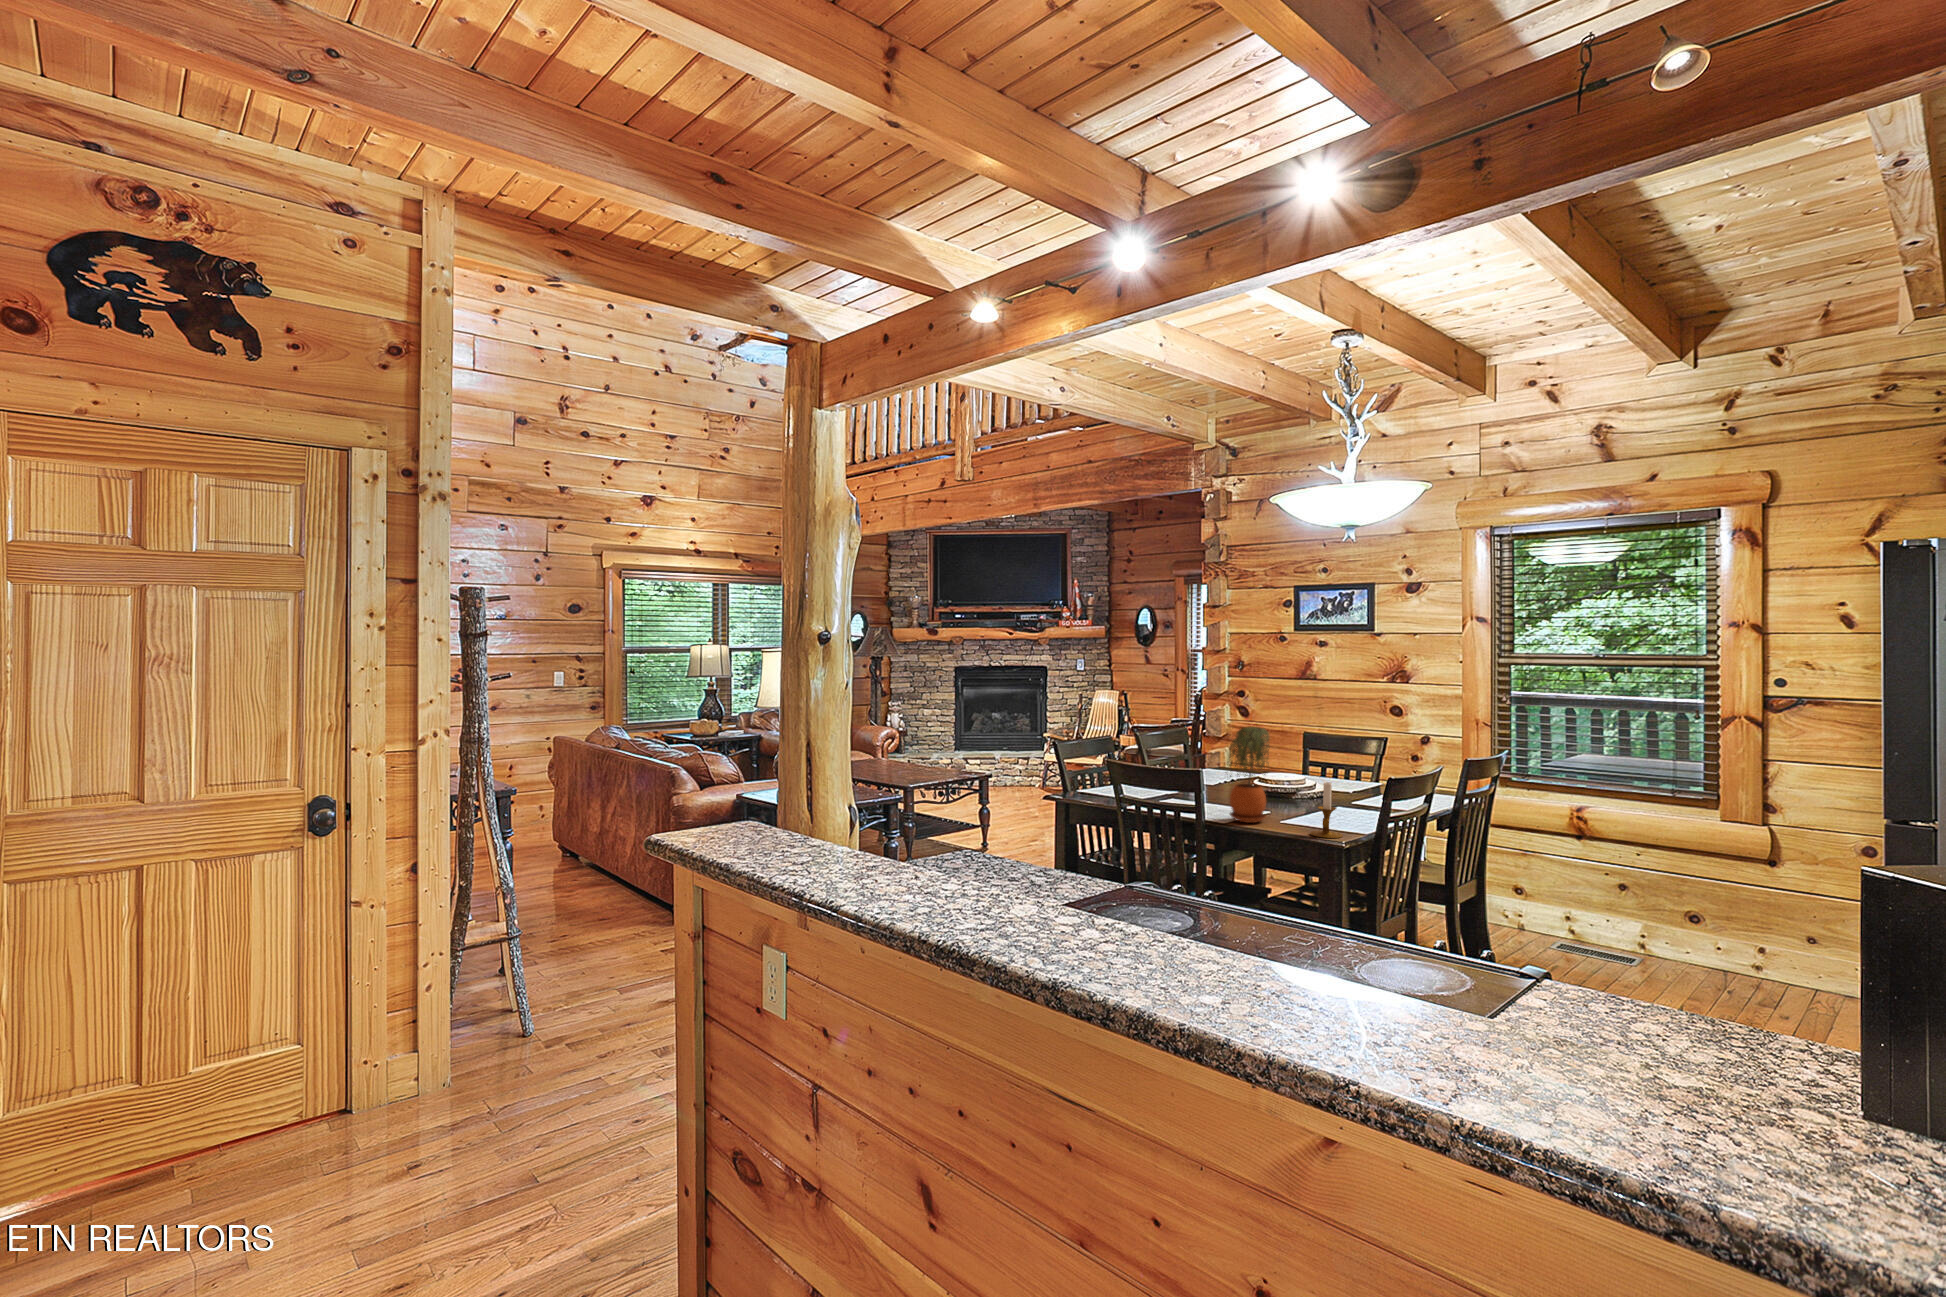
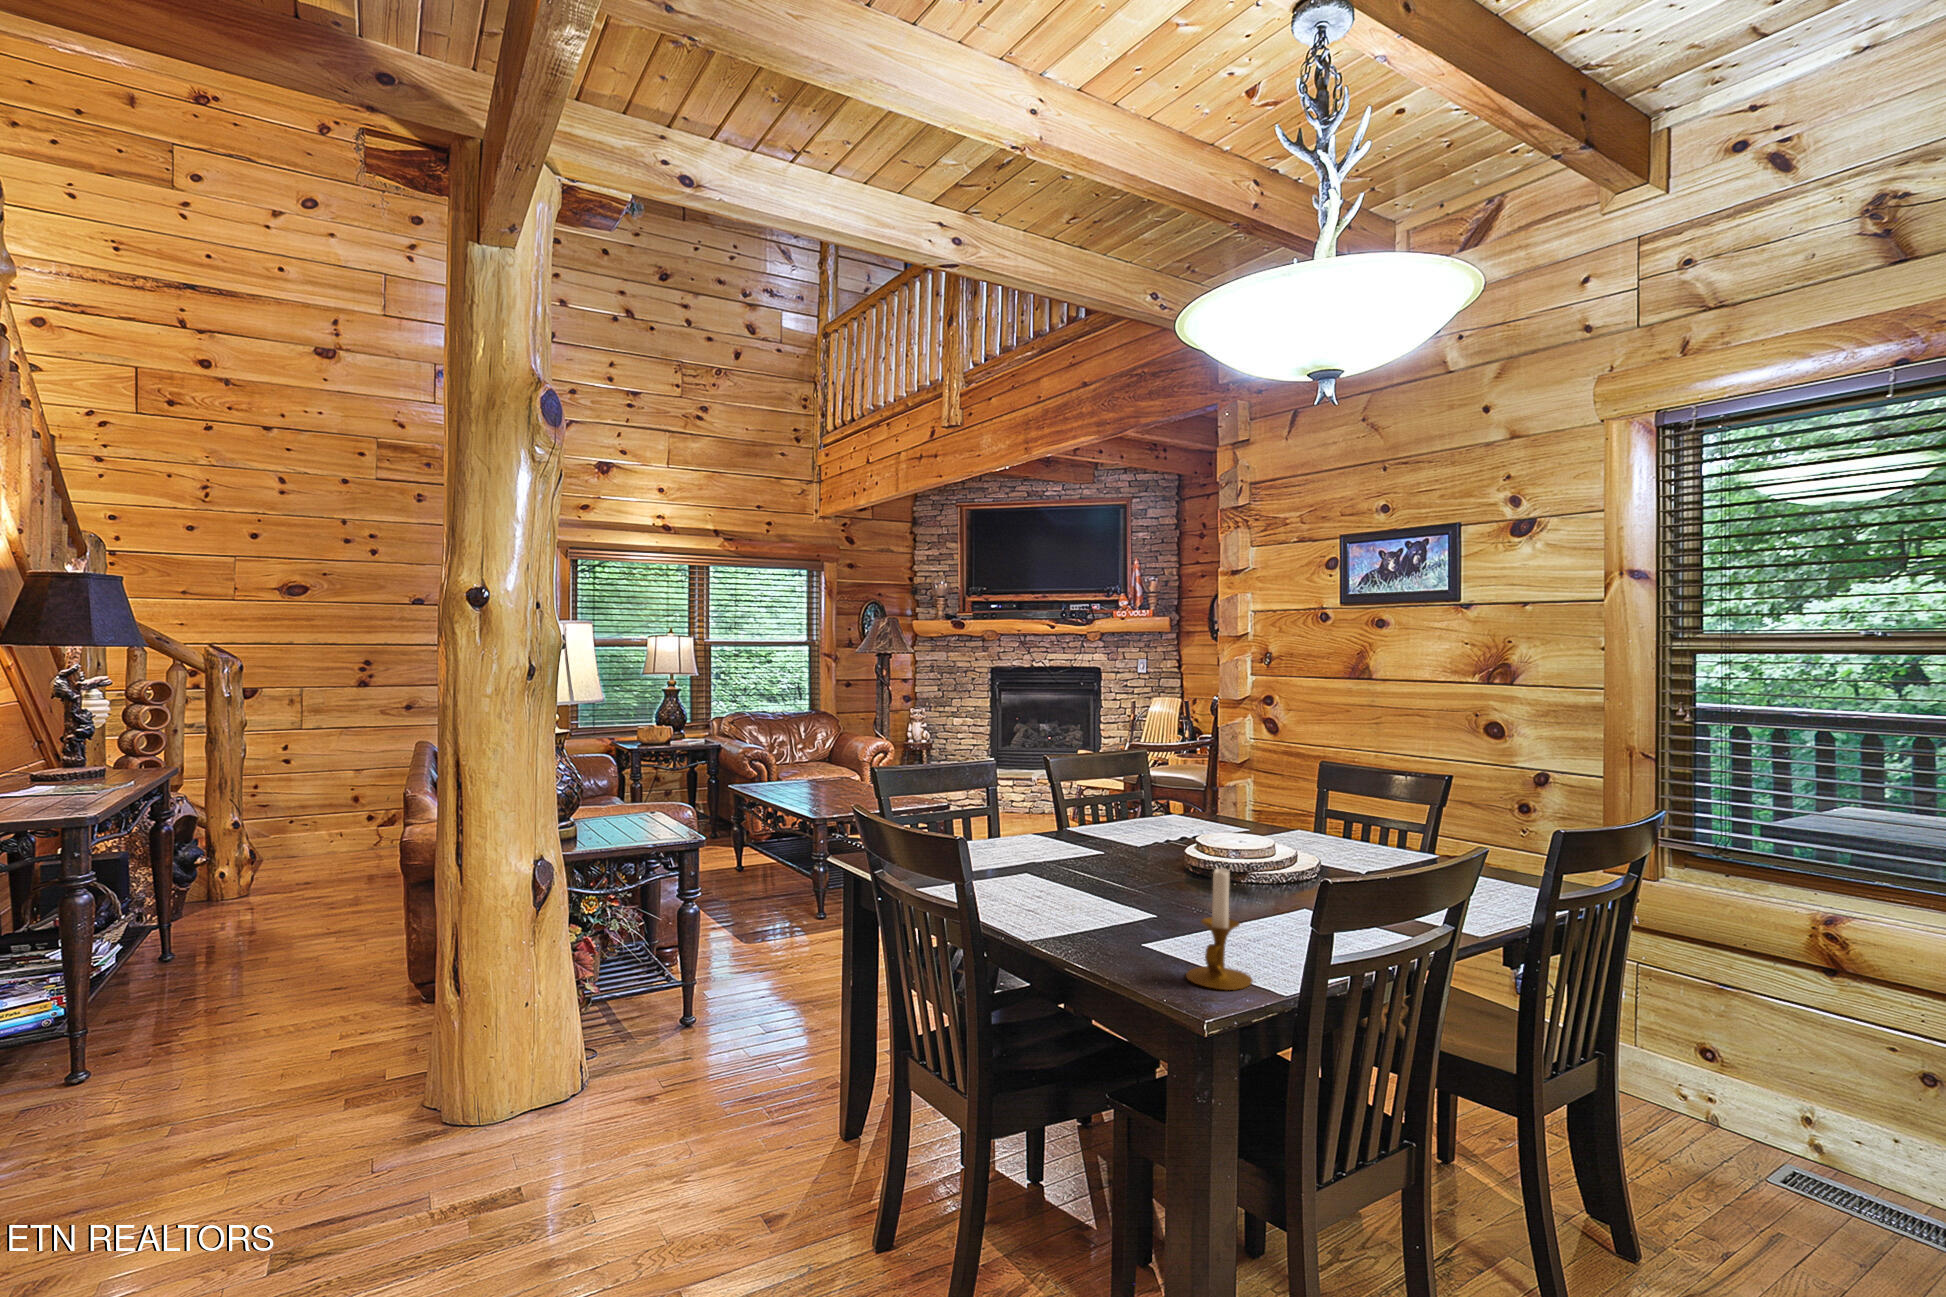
potted plant: present [1227,726,1269,823] -> none [1064,748,1151,934]

